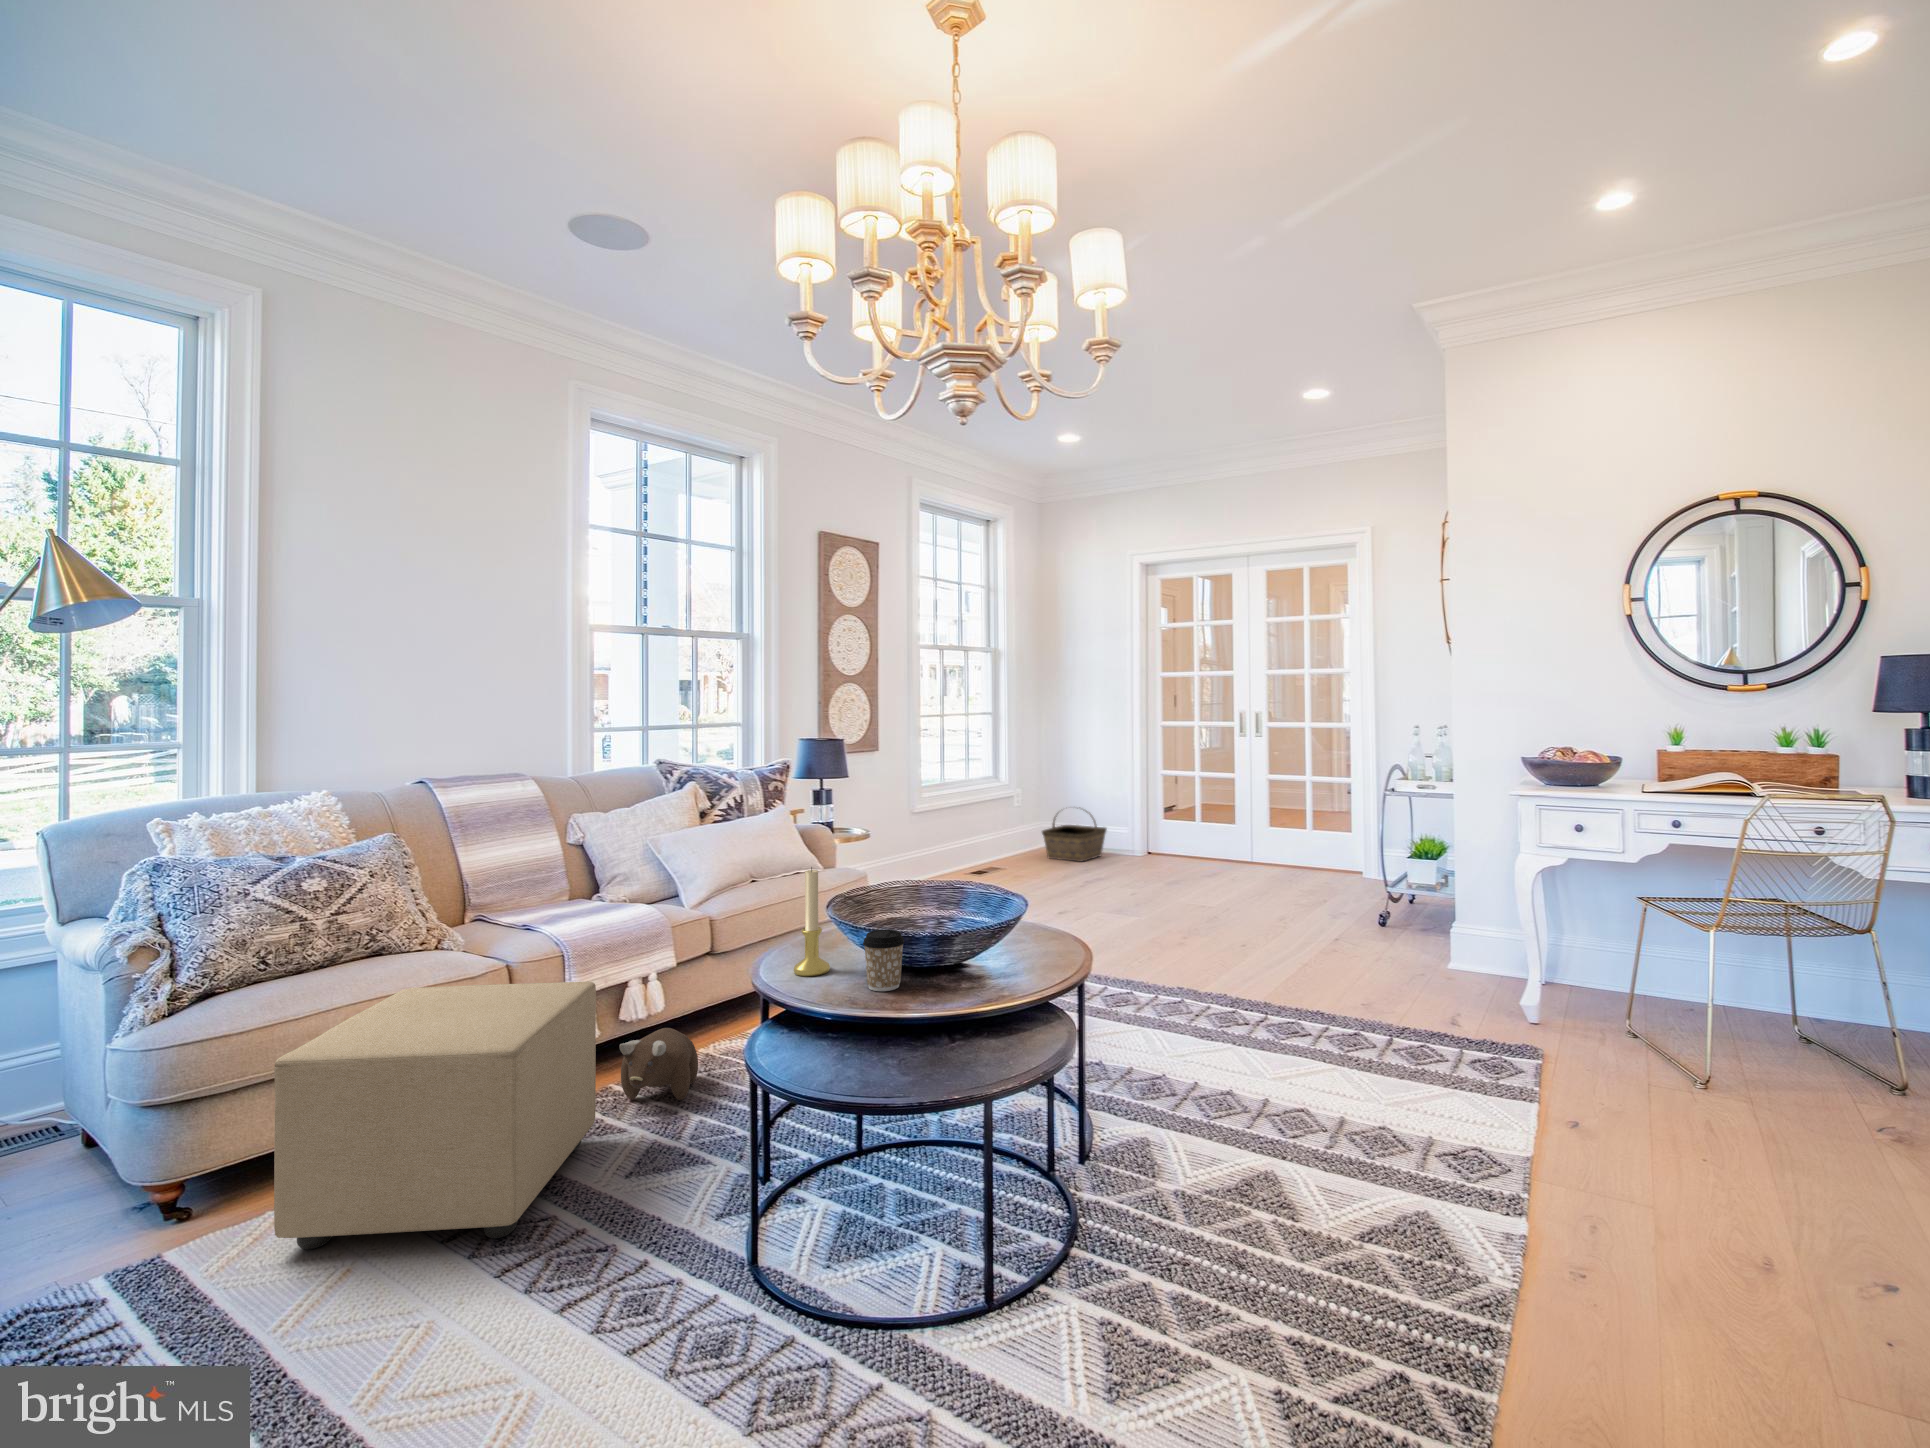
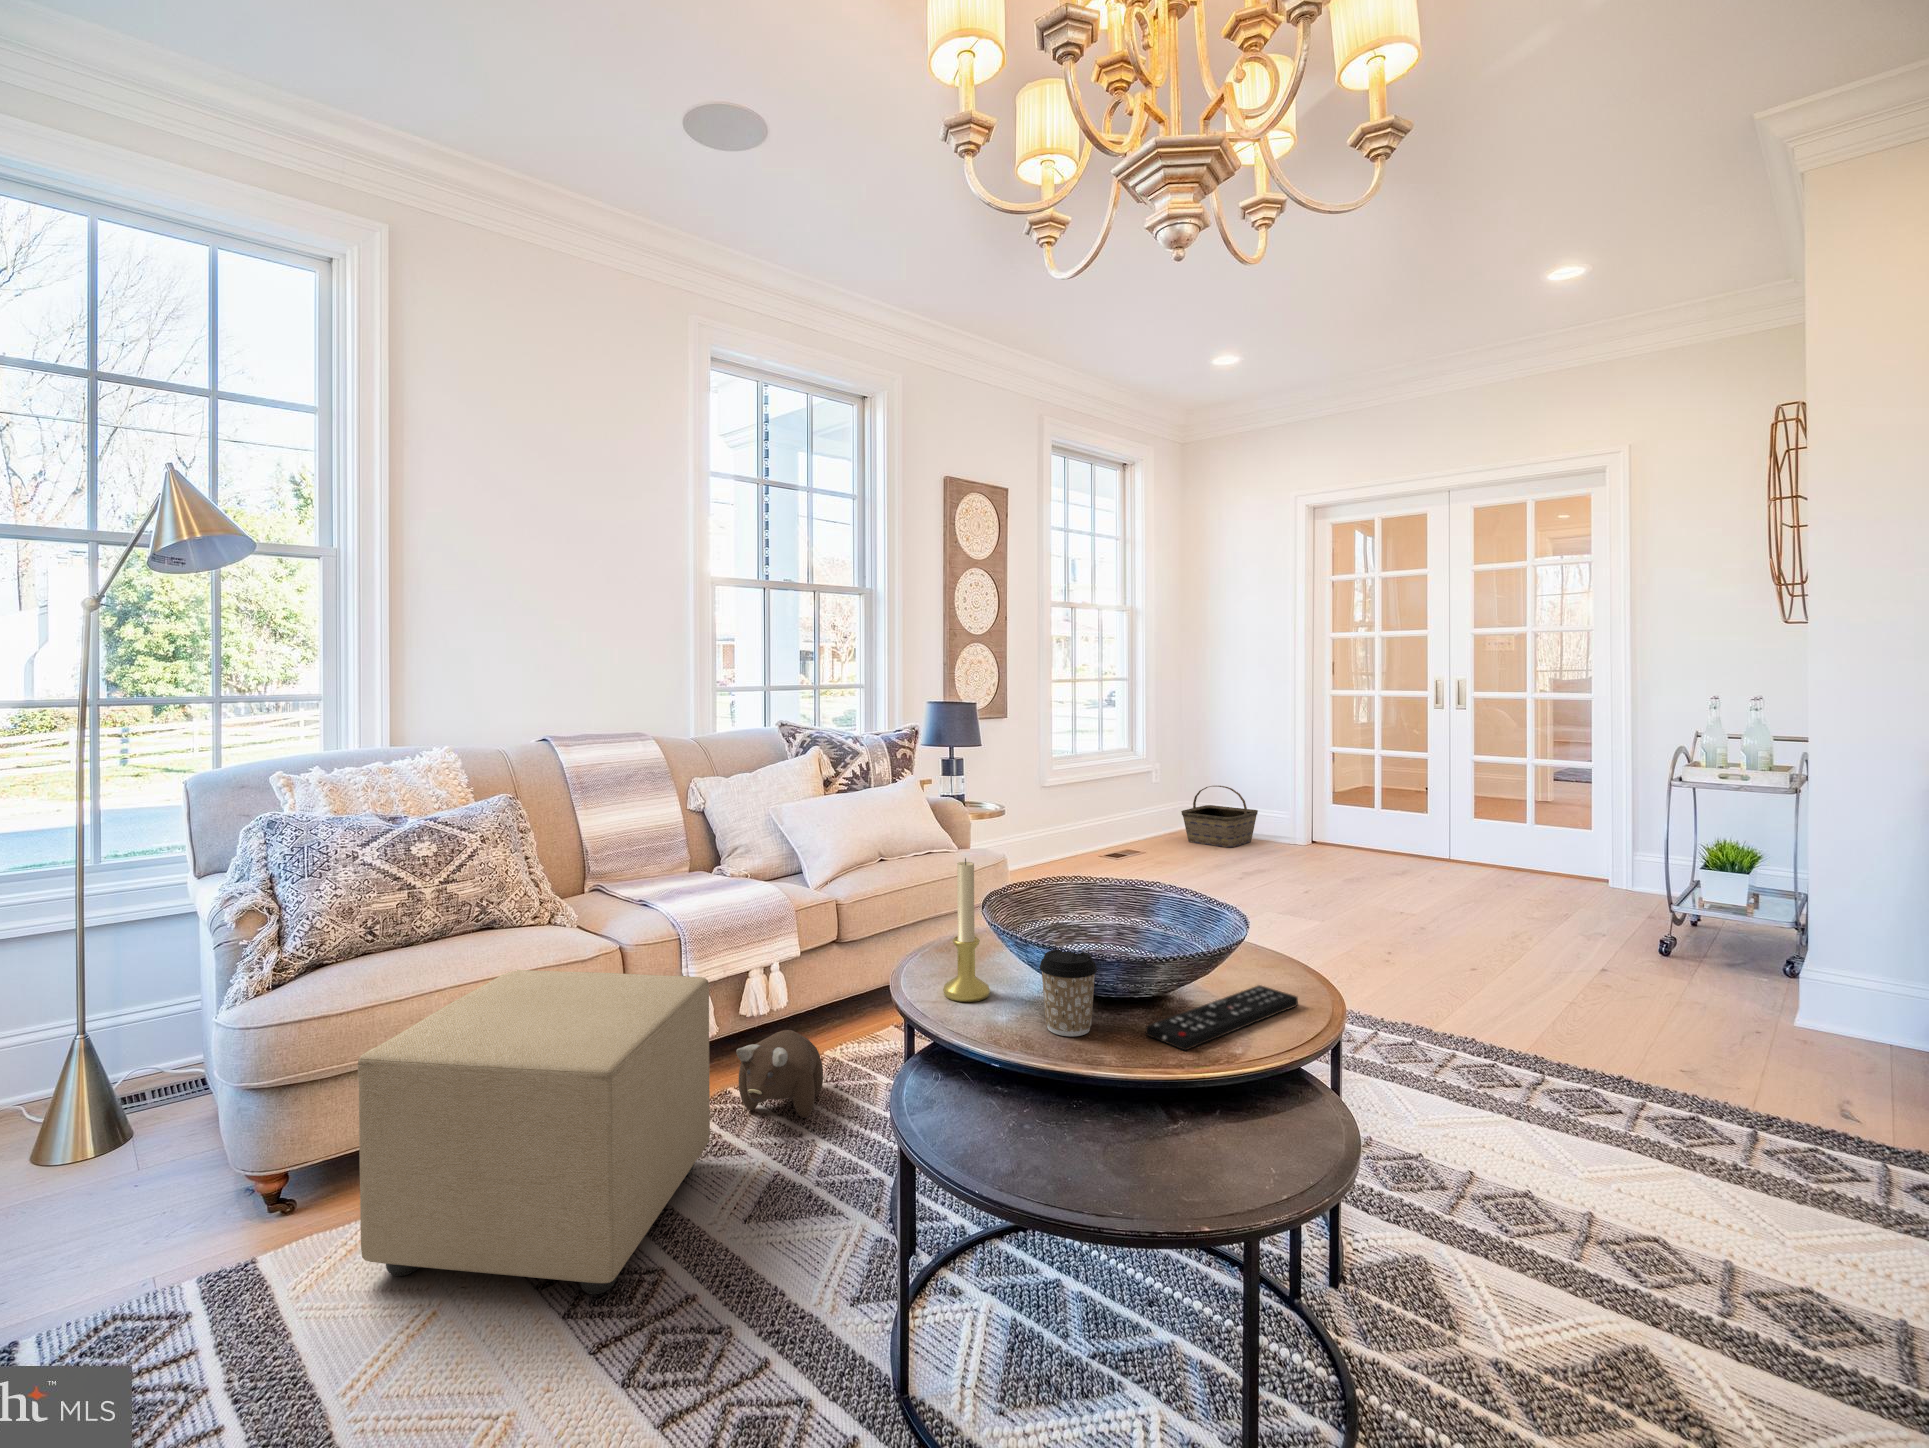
remote control: none [938,950,1052,993] -> present [1146,985,1298,1050]

